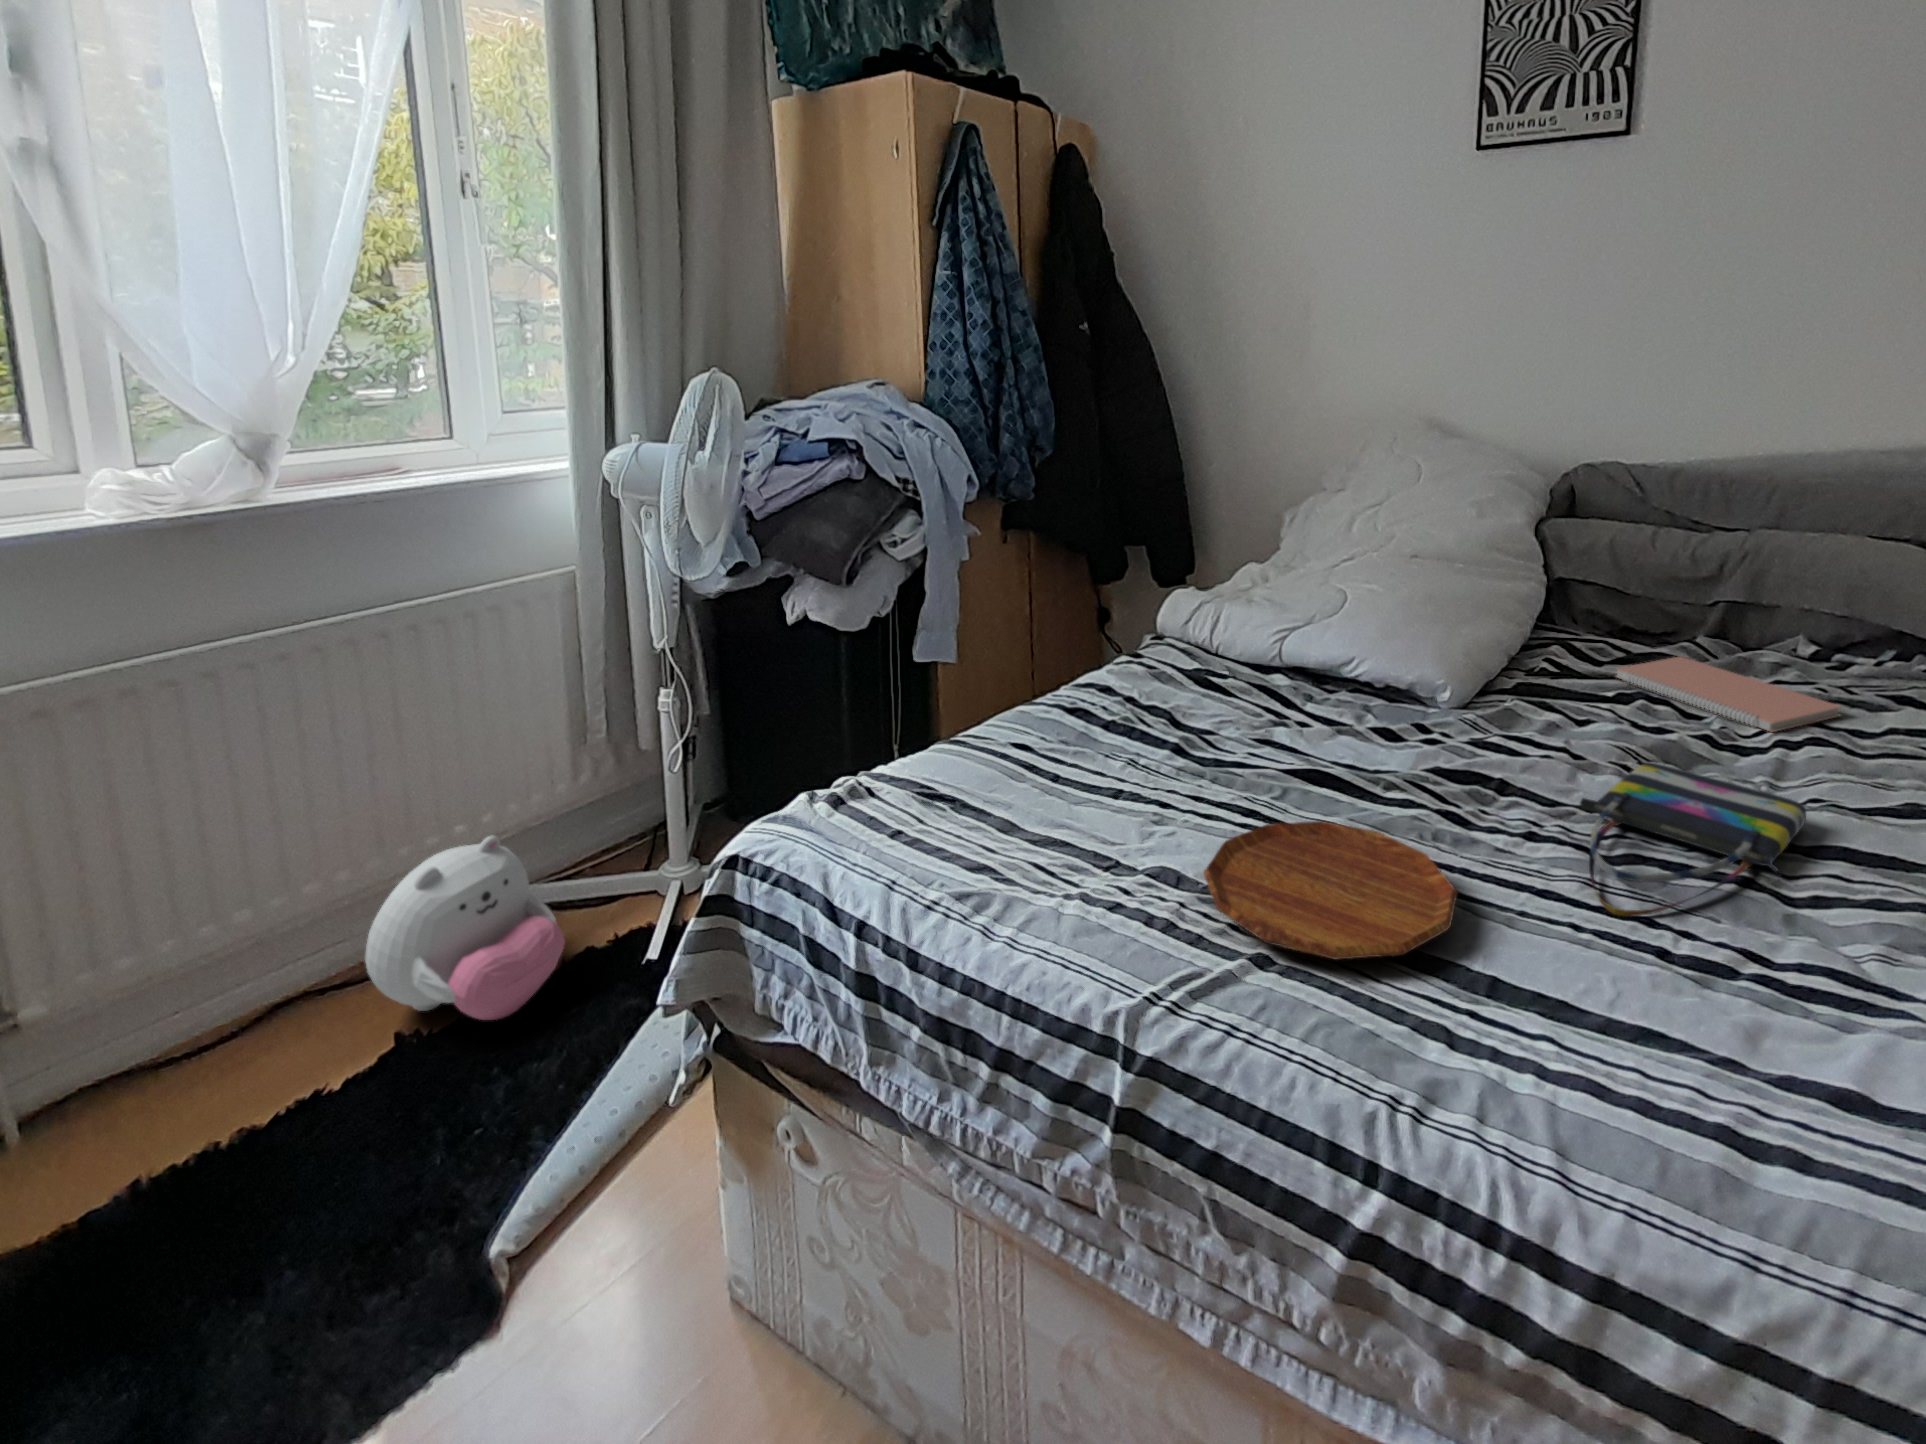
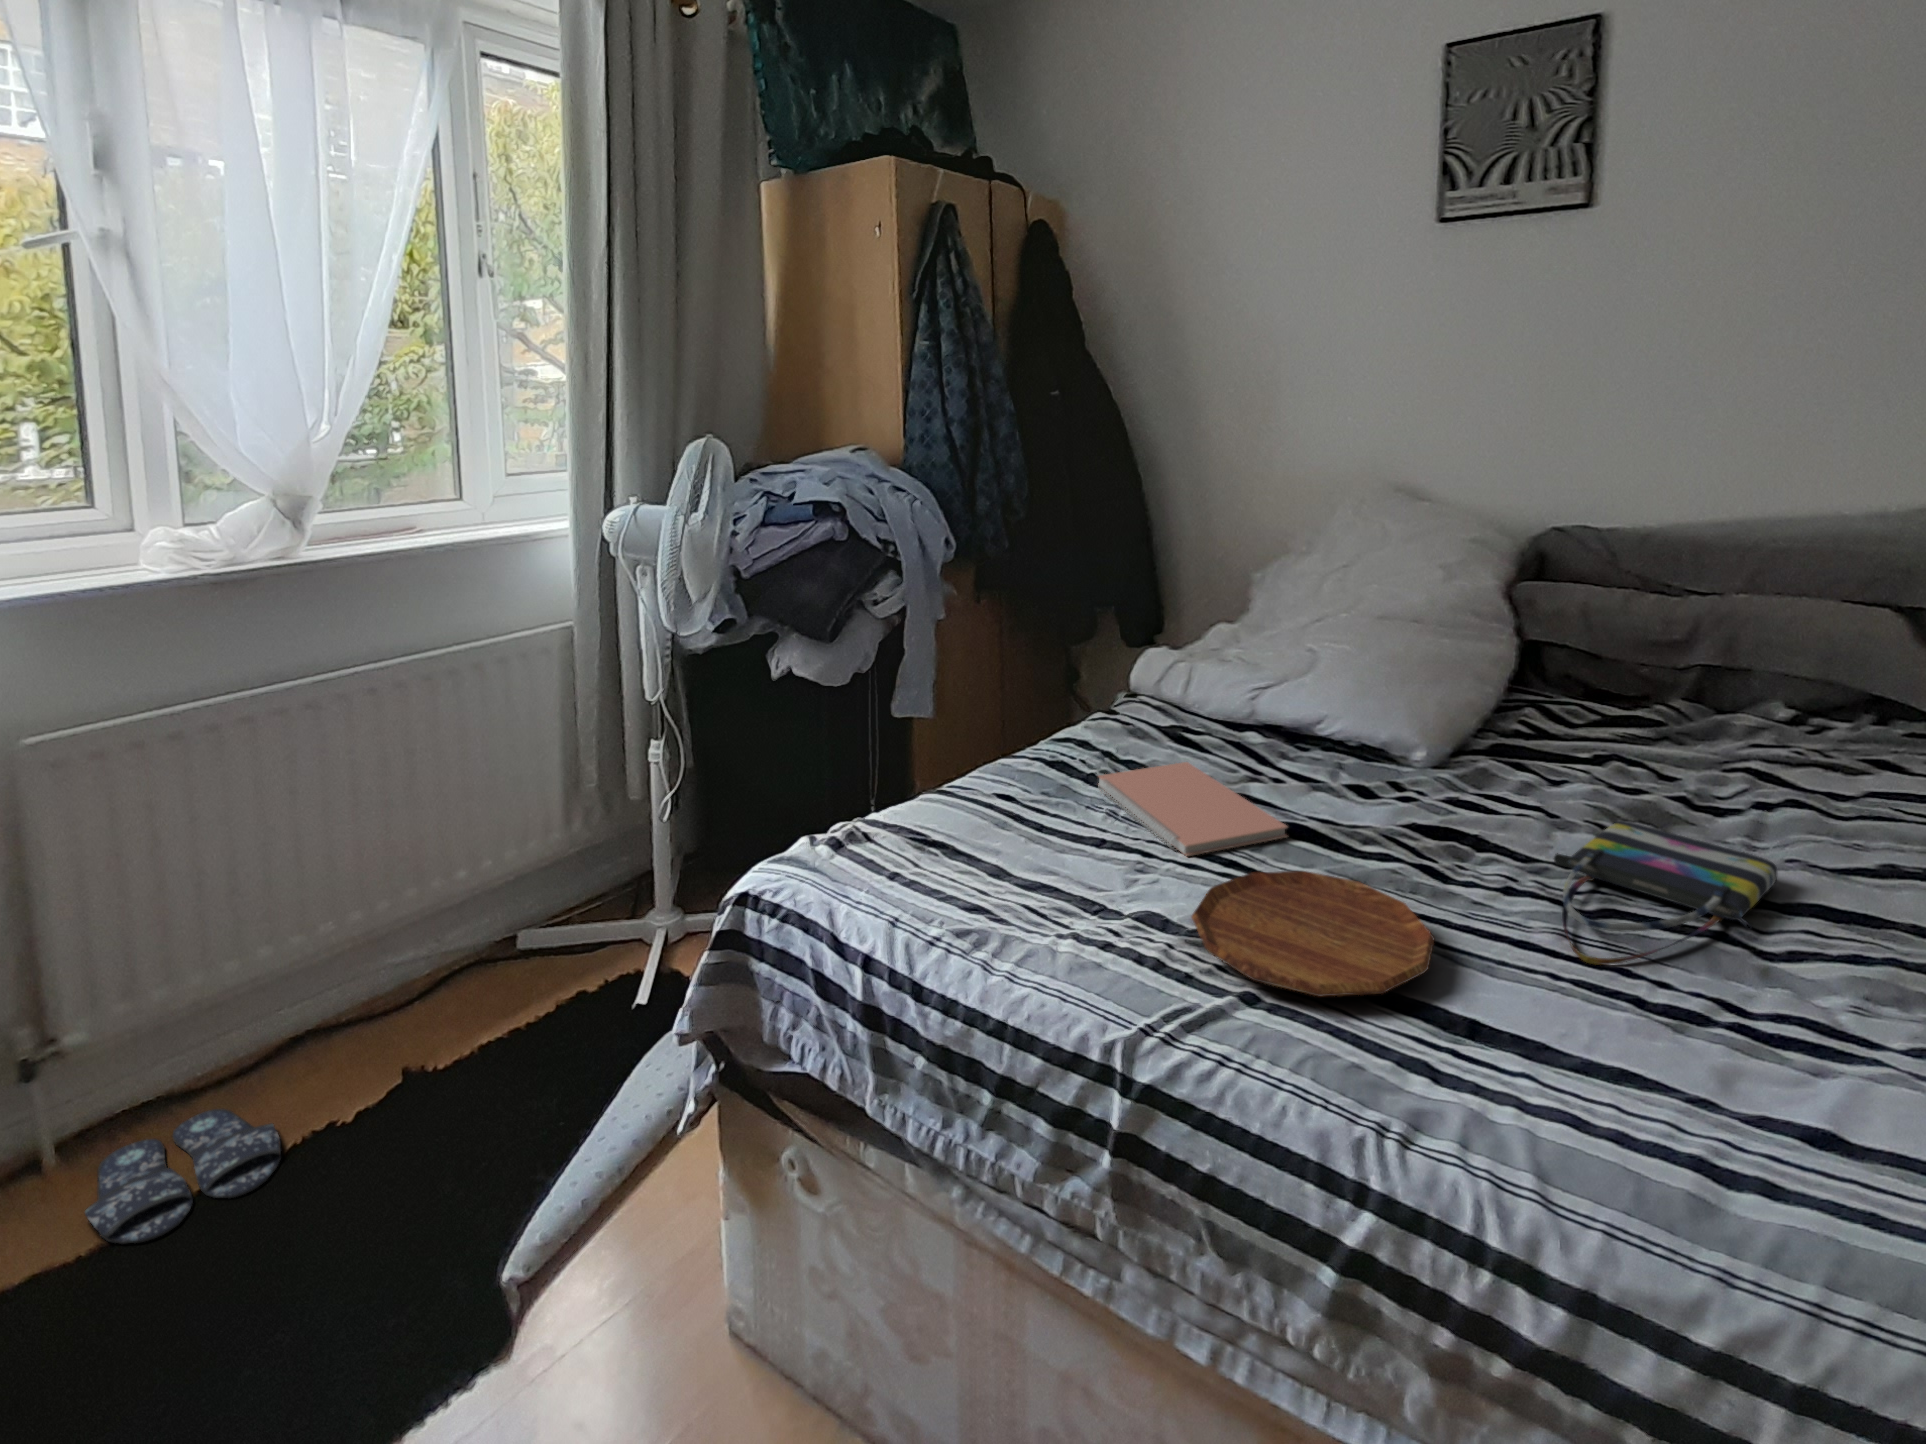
notebook: present [1616,656,1842,732] -> present [1098,762,1287,856]
plush toy: present [365,836,565,1020] -> none [372,883,558,1064]
slippers: none [50,1073,267,1220] -> present [85,1109,281,1243]

